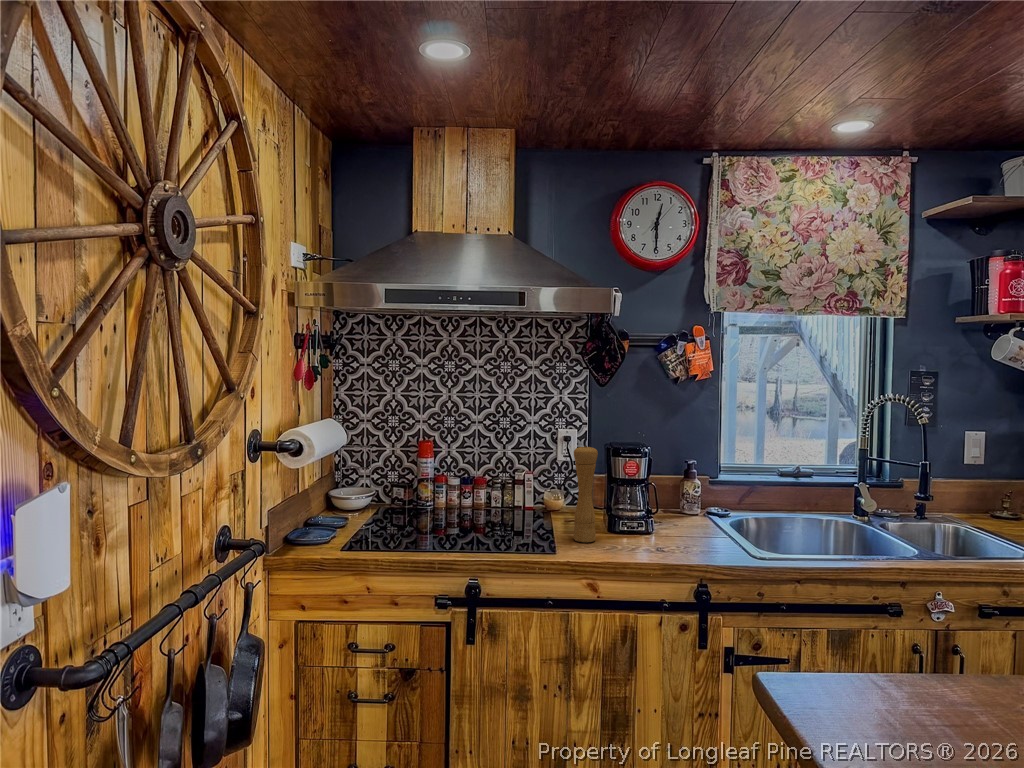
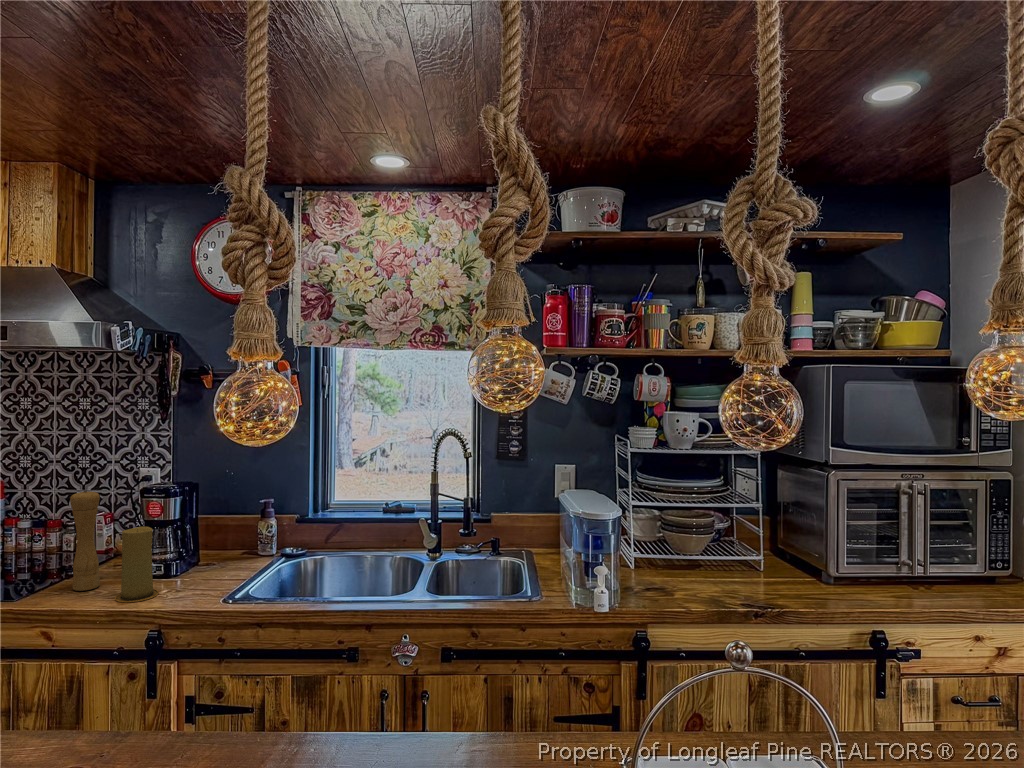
candle: none [630,481,668,554] -> present [115,527,159,602]

